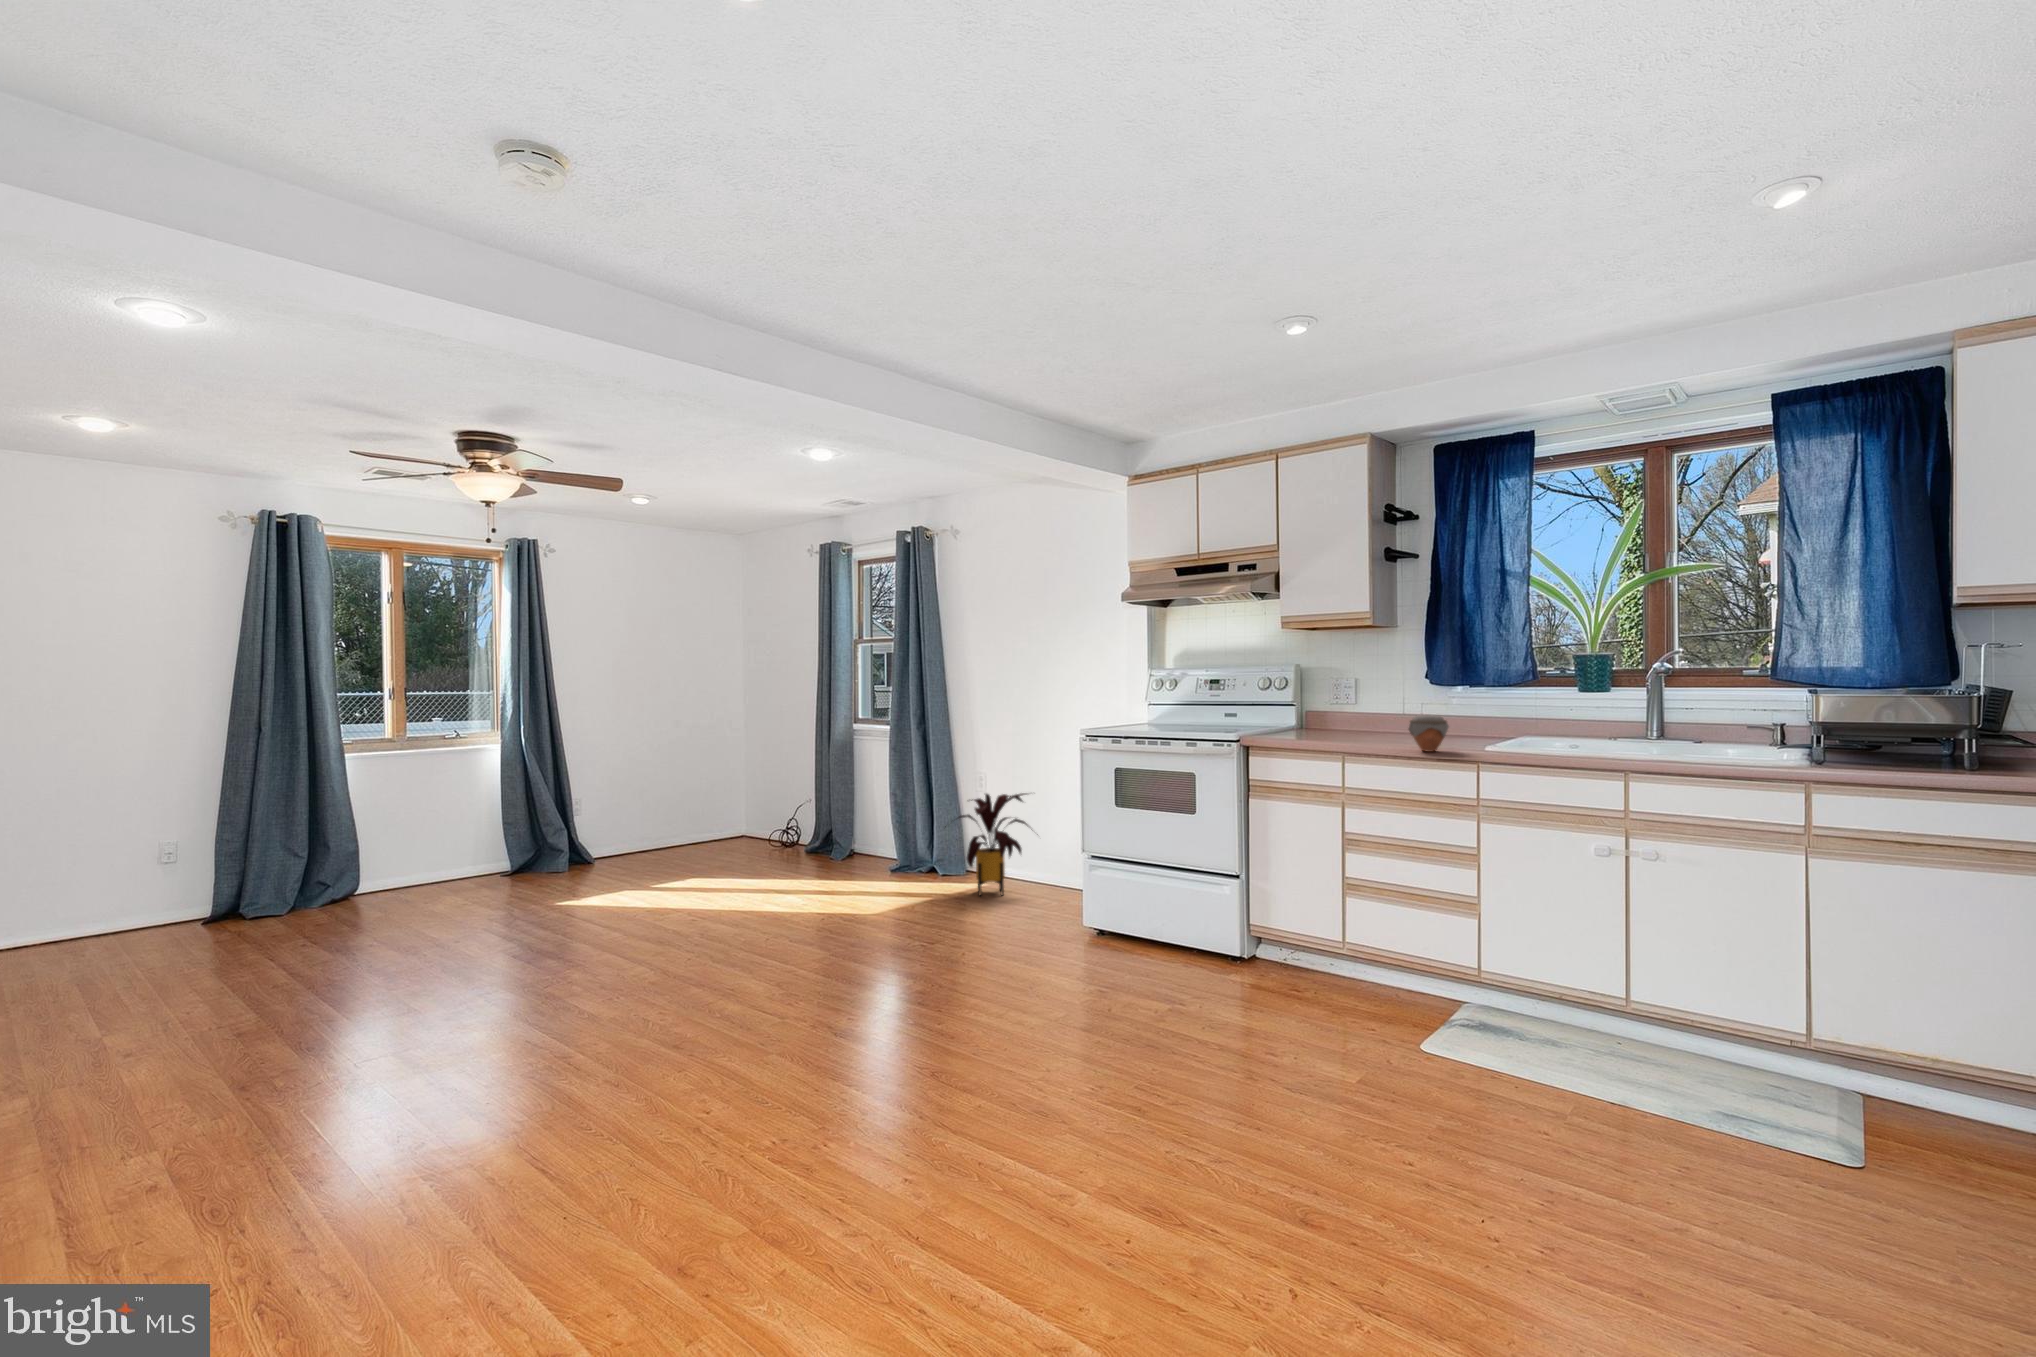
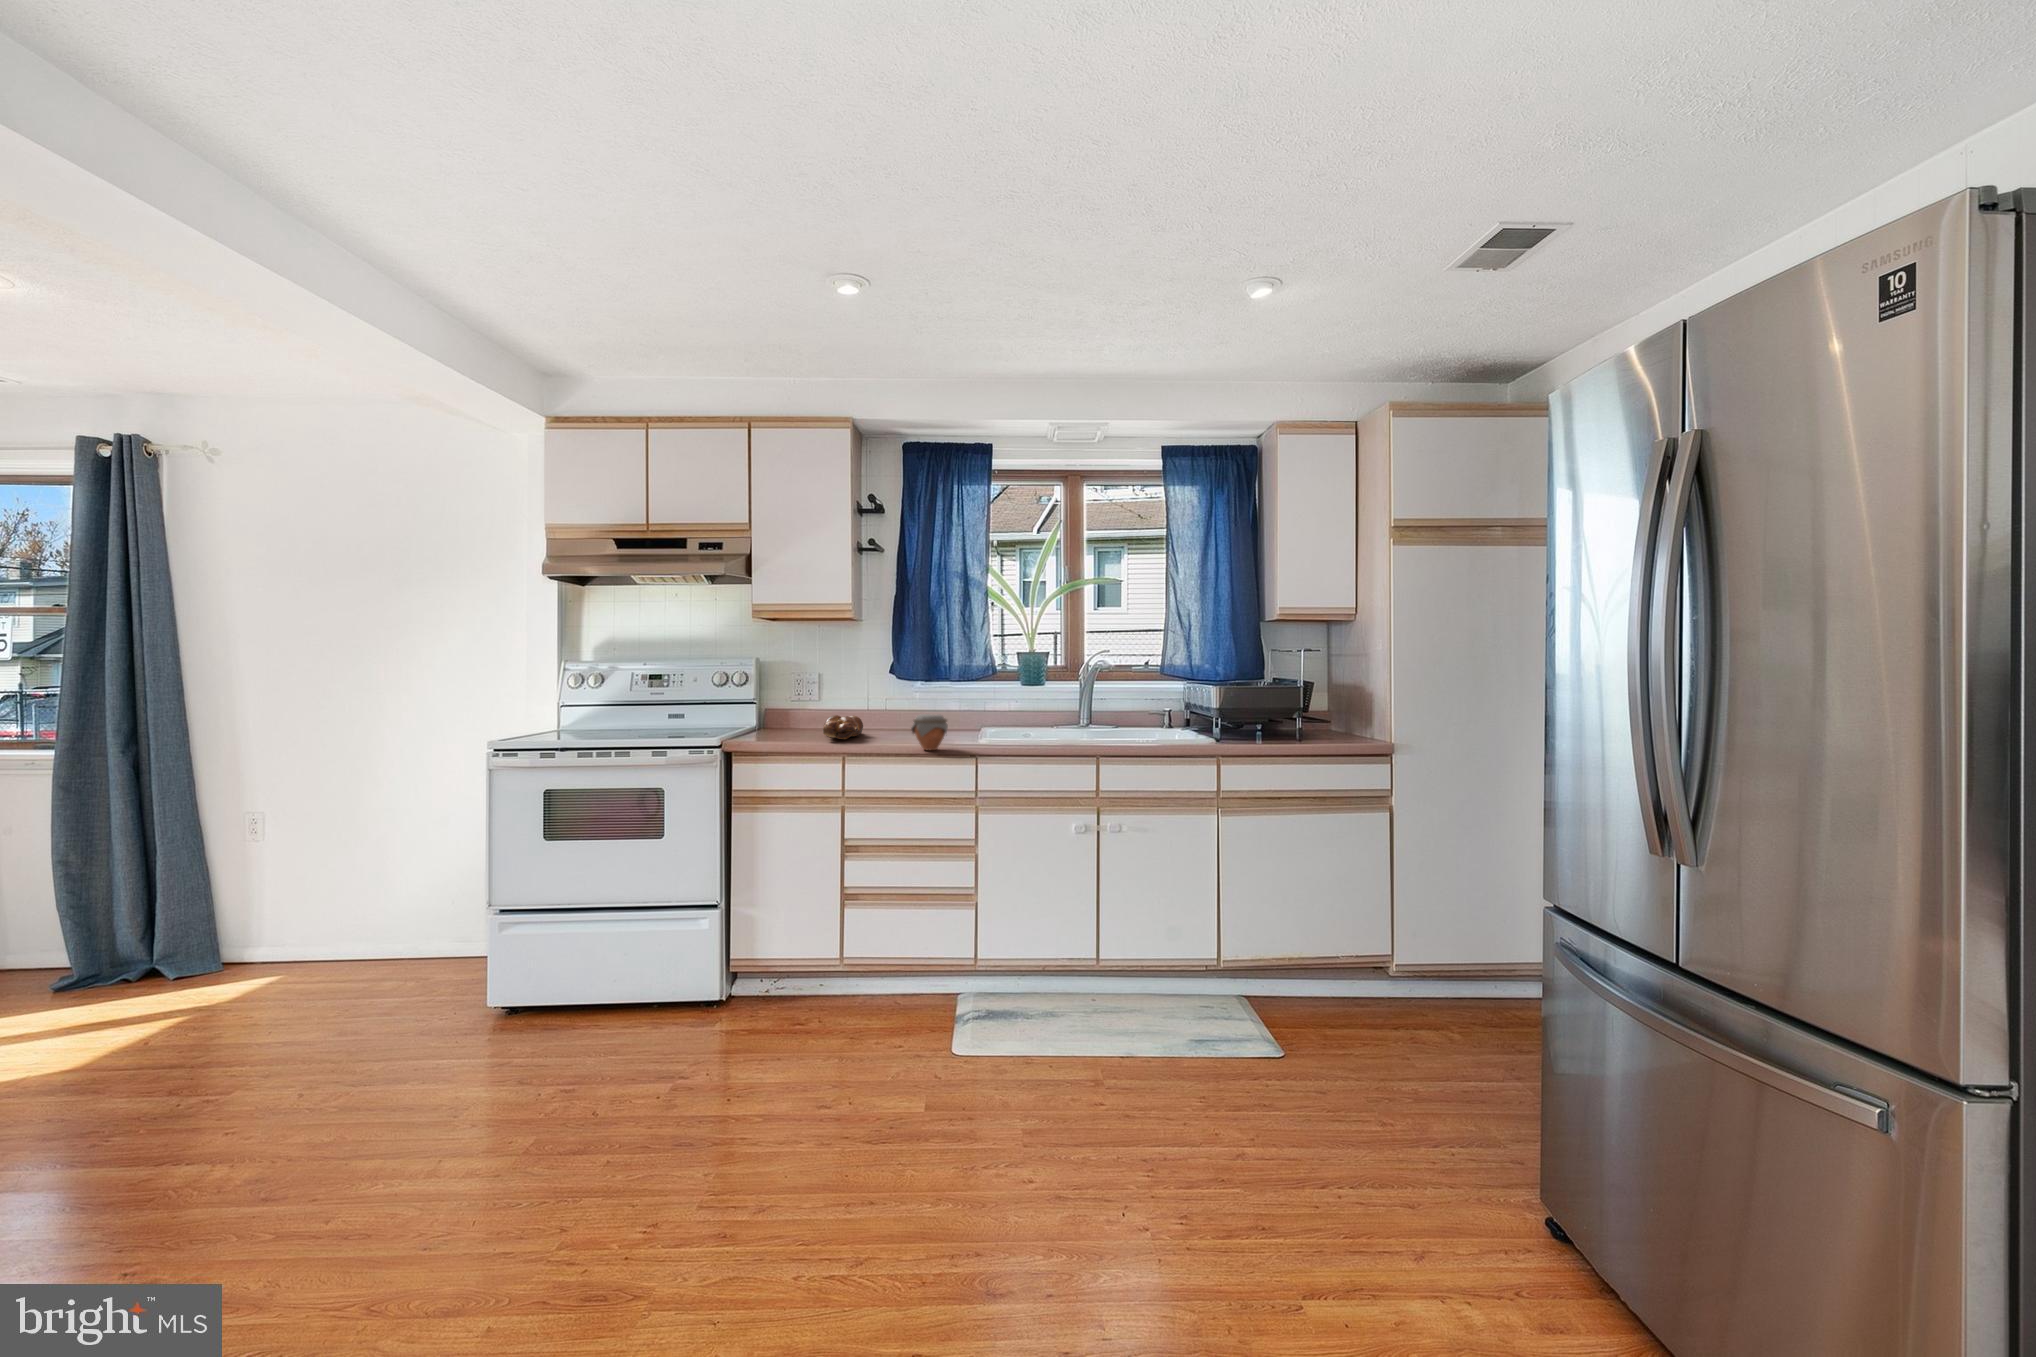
bread loaf: none [1339,717,1386,739] -> present [823,715,863,739]
house plant: present [959,793,1032,896] -> none [216,827,388,985]

